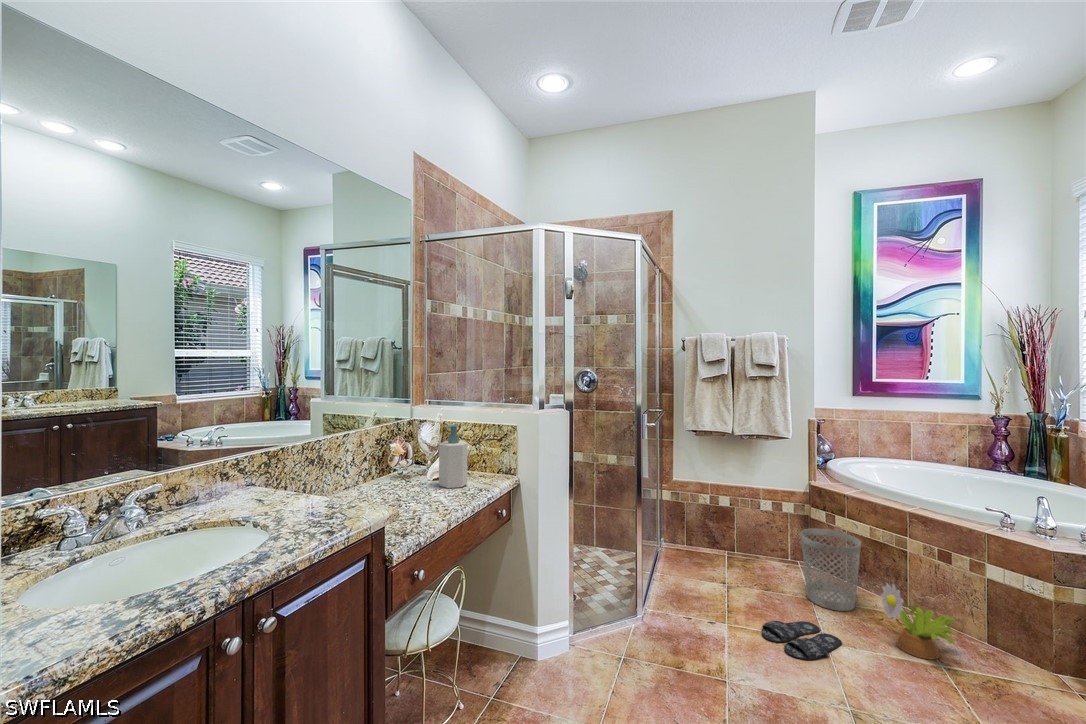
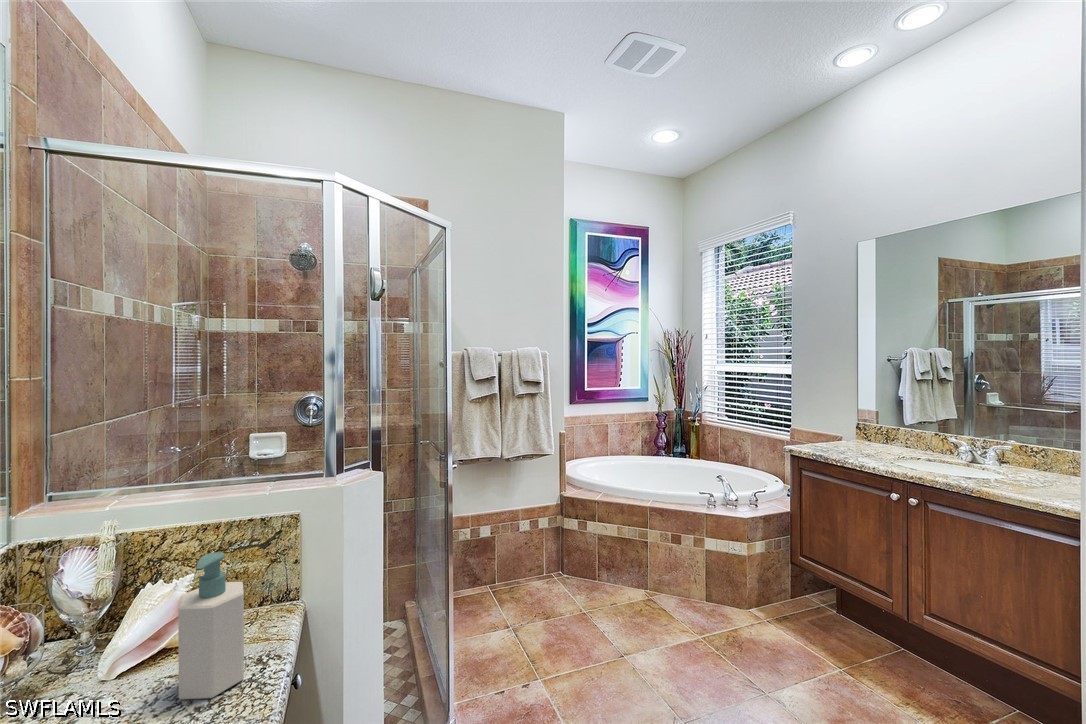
wastebasket: present [801,528,861,611] -> none [576,538,625,617]
decorative plant: present [881,584,958,659] -> none [651,578,709,635]
slippers: present [761,621,842,660] -> none [577,639,640,687]

